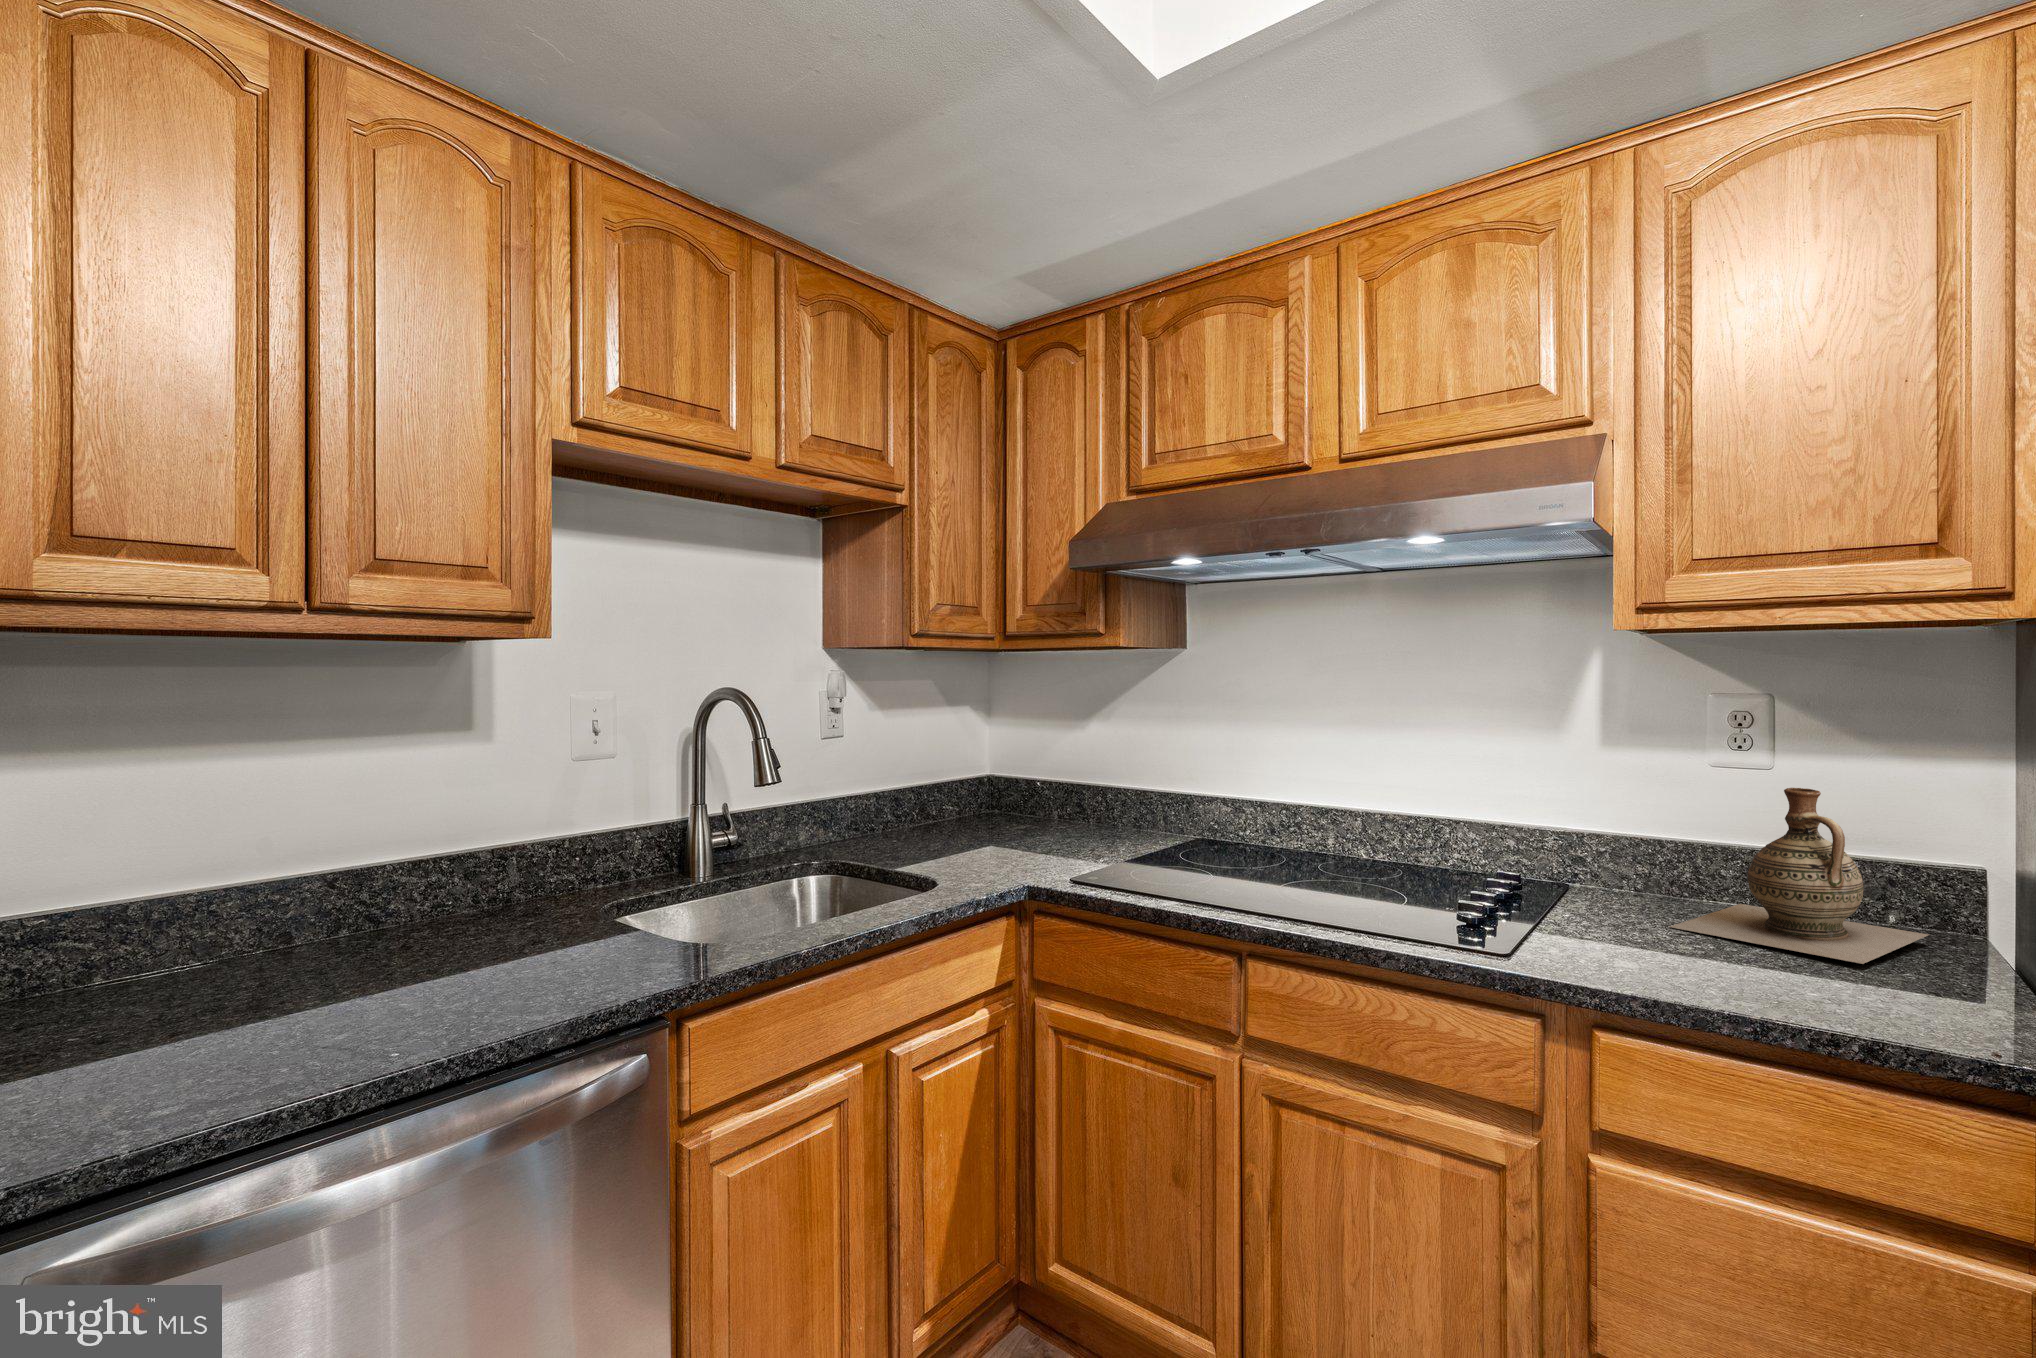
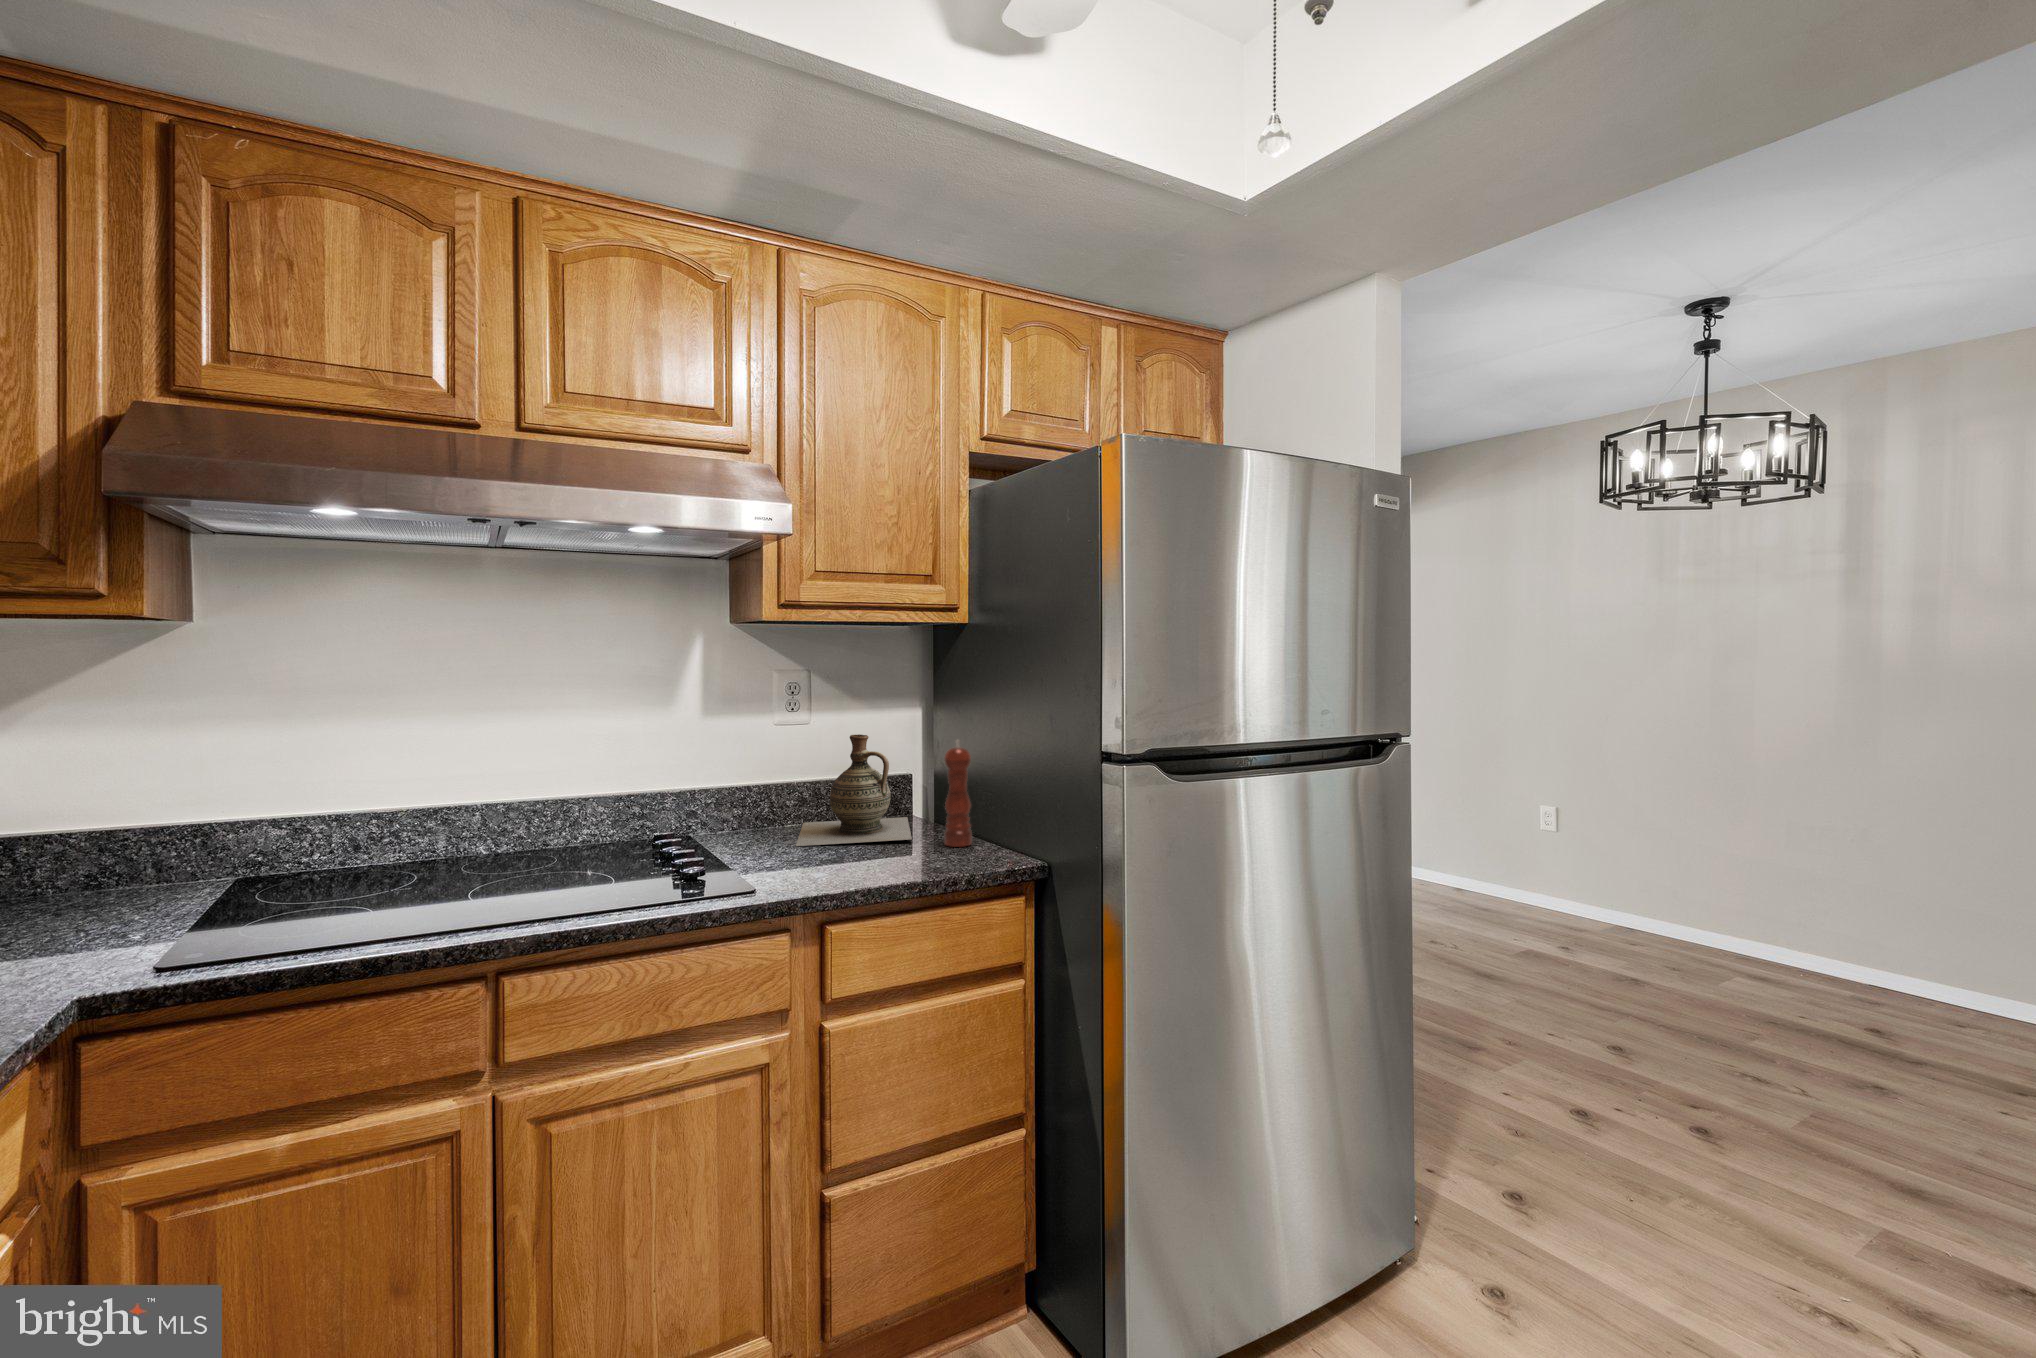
pepper mill: none [1921,815,1986,1002] -> present [944,740,972,847]

